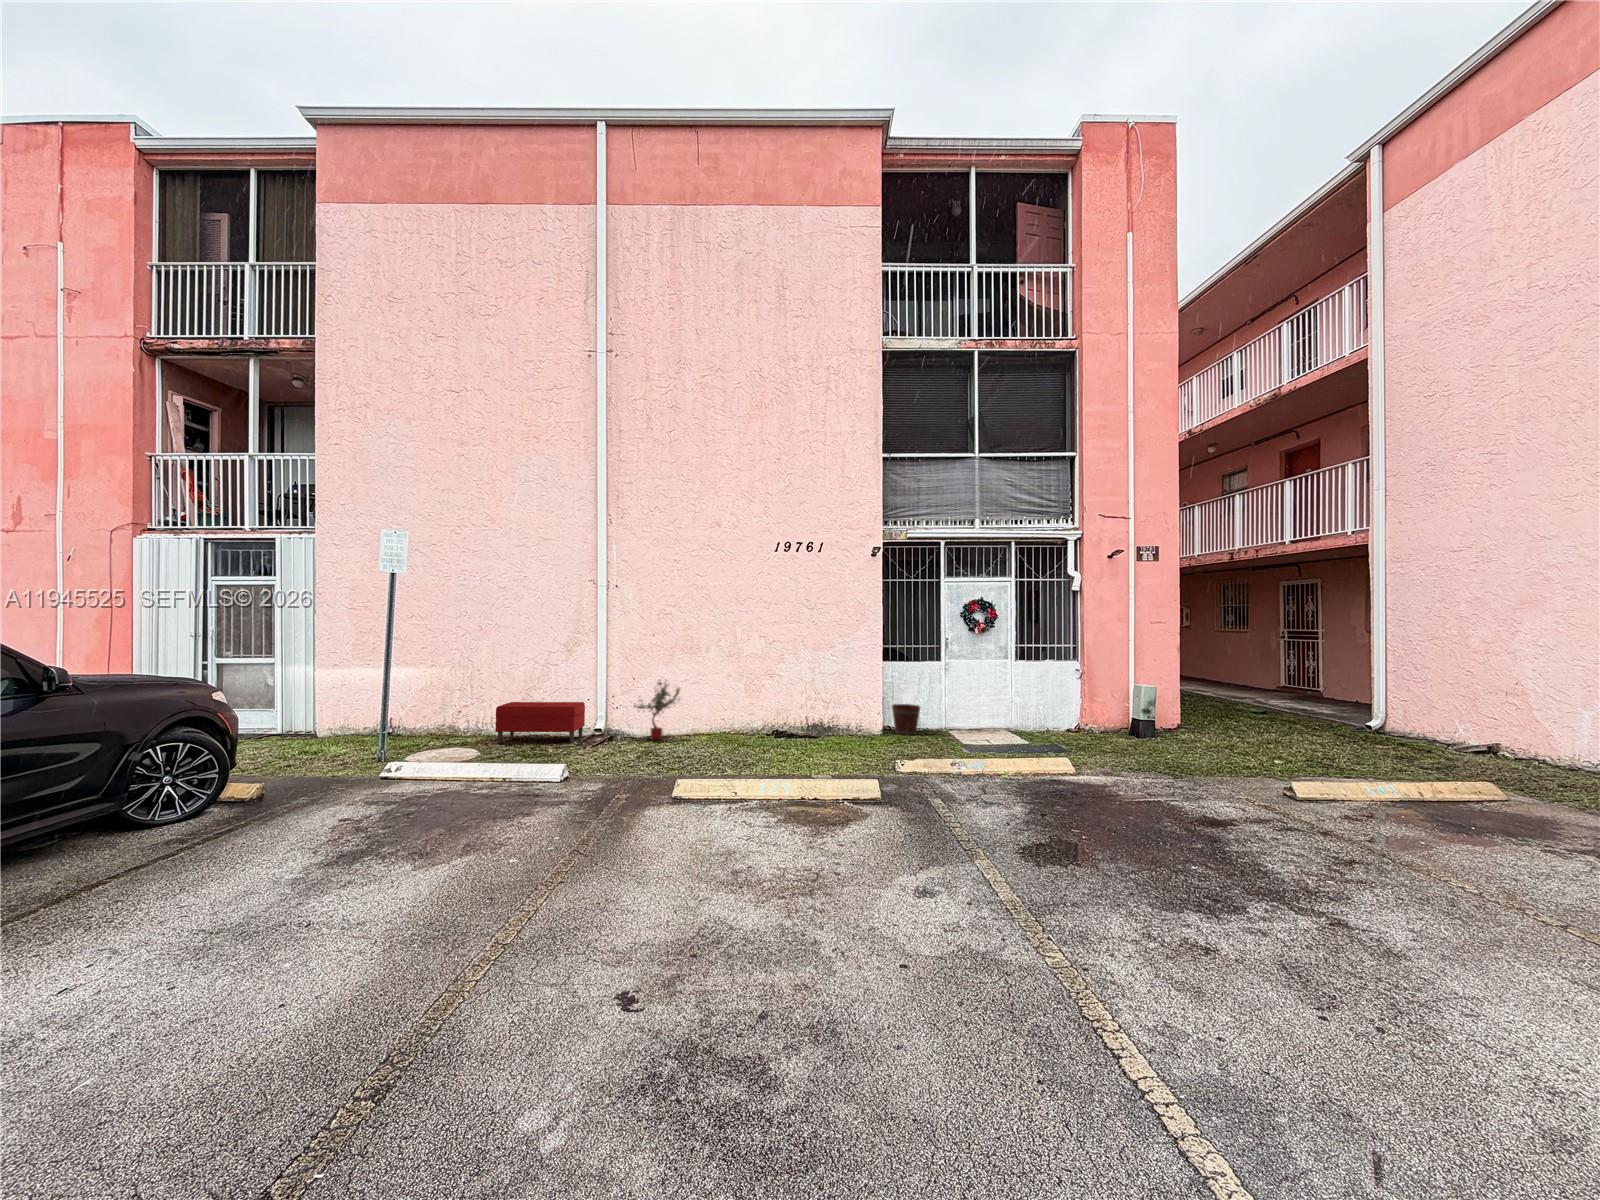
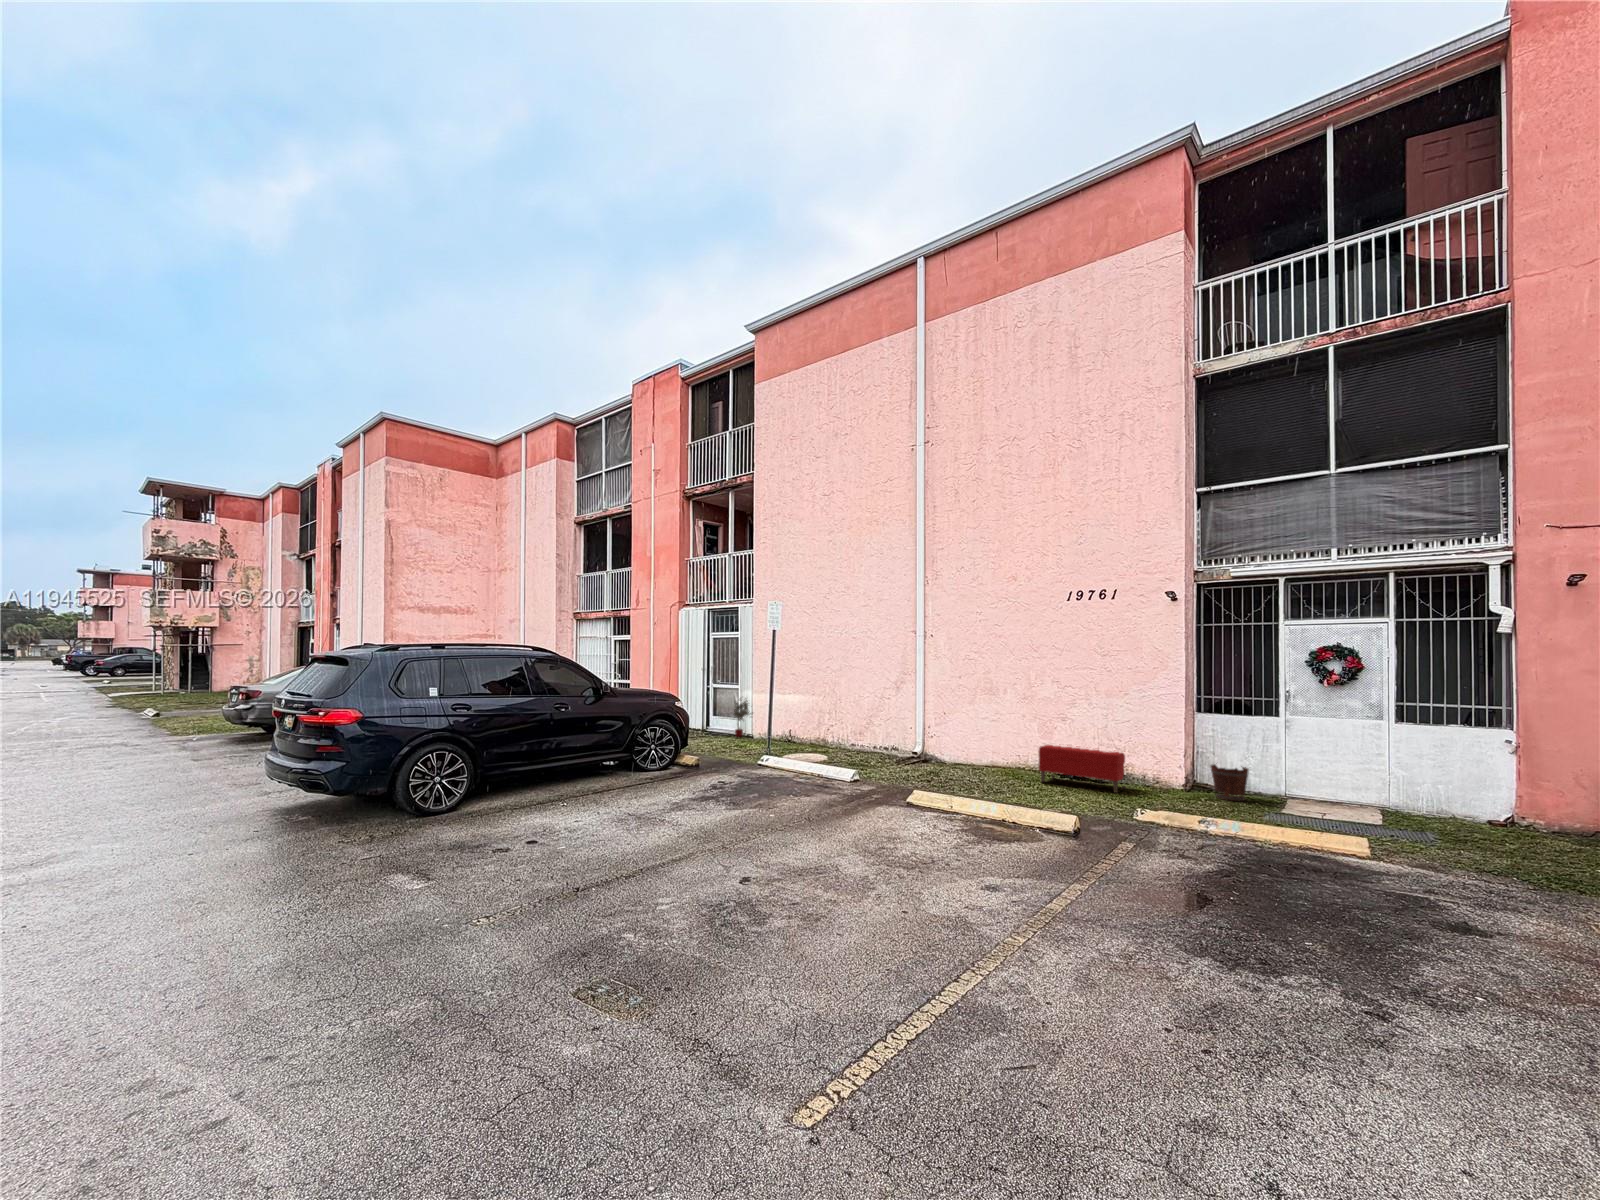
potted tree: present [634,681,680,740] -> present [733,698,753,737]
bench: present [496,702,585,743] -> present [1039,745,1126,793]

